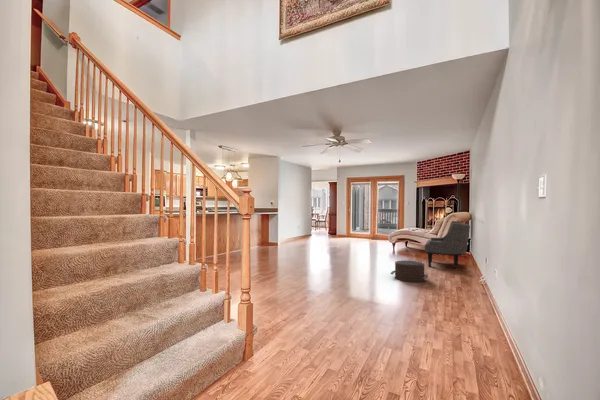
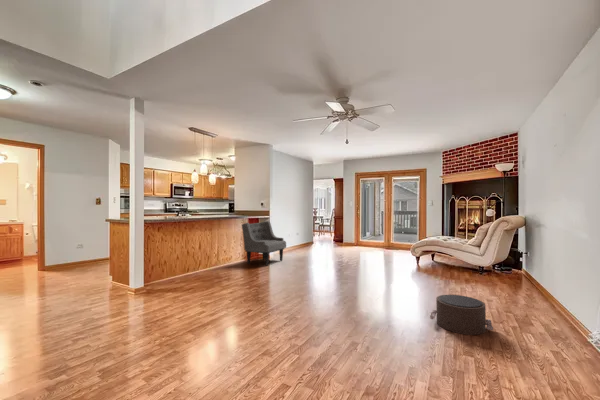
armchair: present [425,221,470,269] -> present [242,221,286,266]

